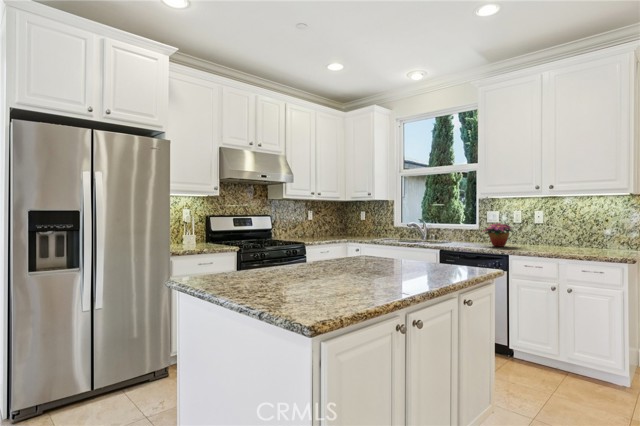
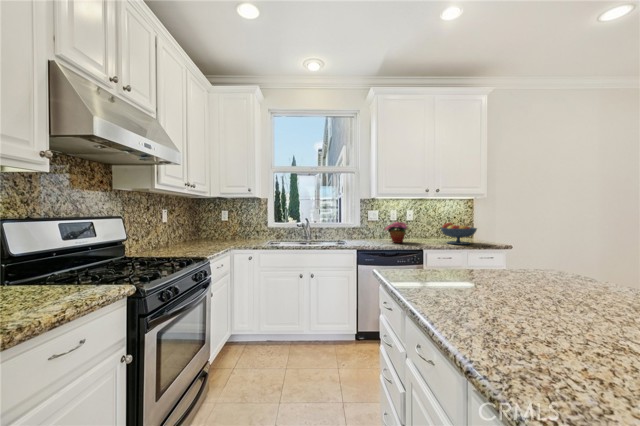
fruit bowl: none [546,225,596,253] -> present [441,222,477,244]

